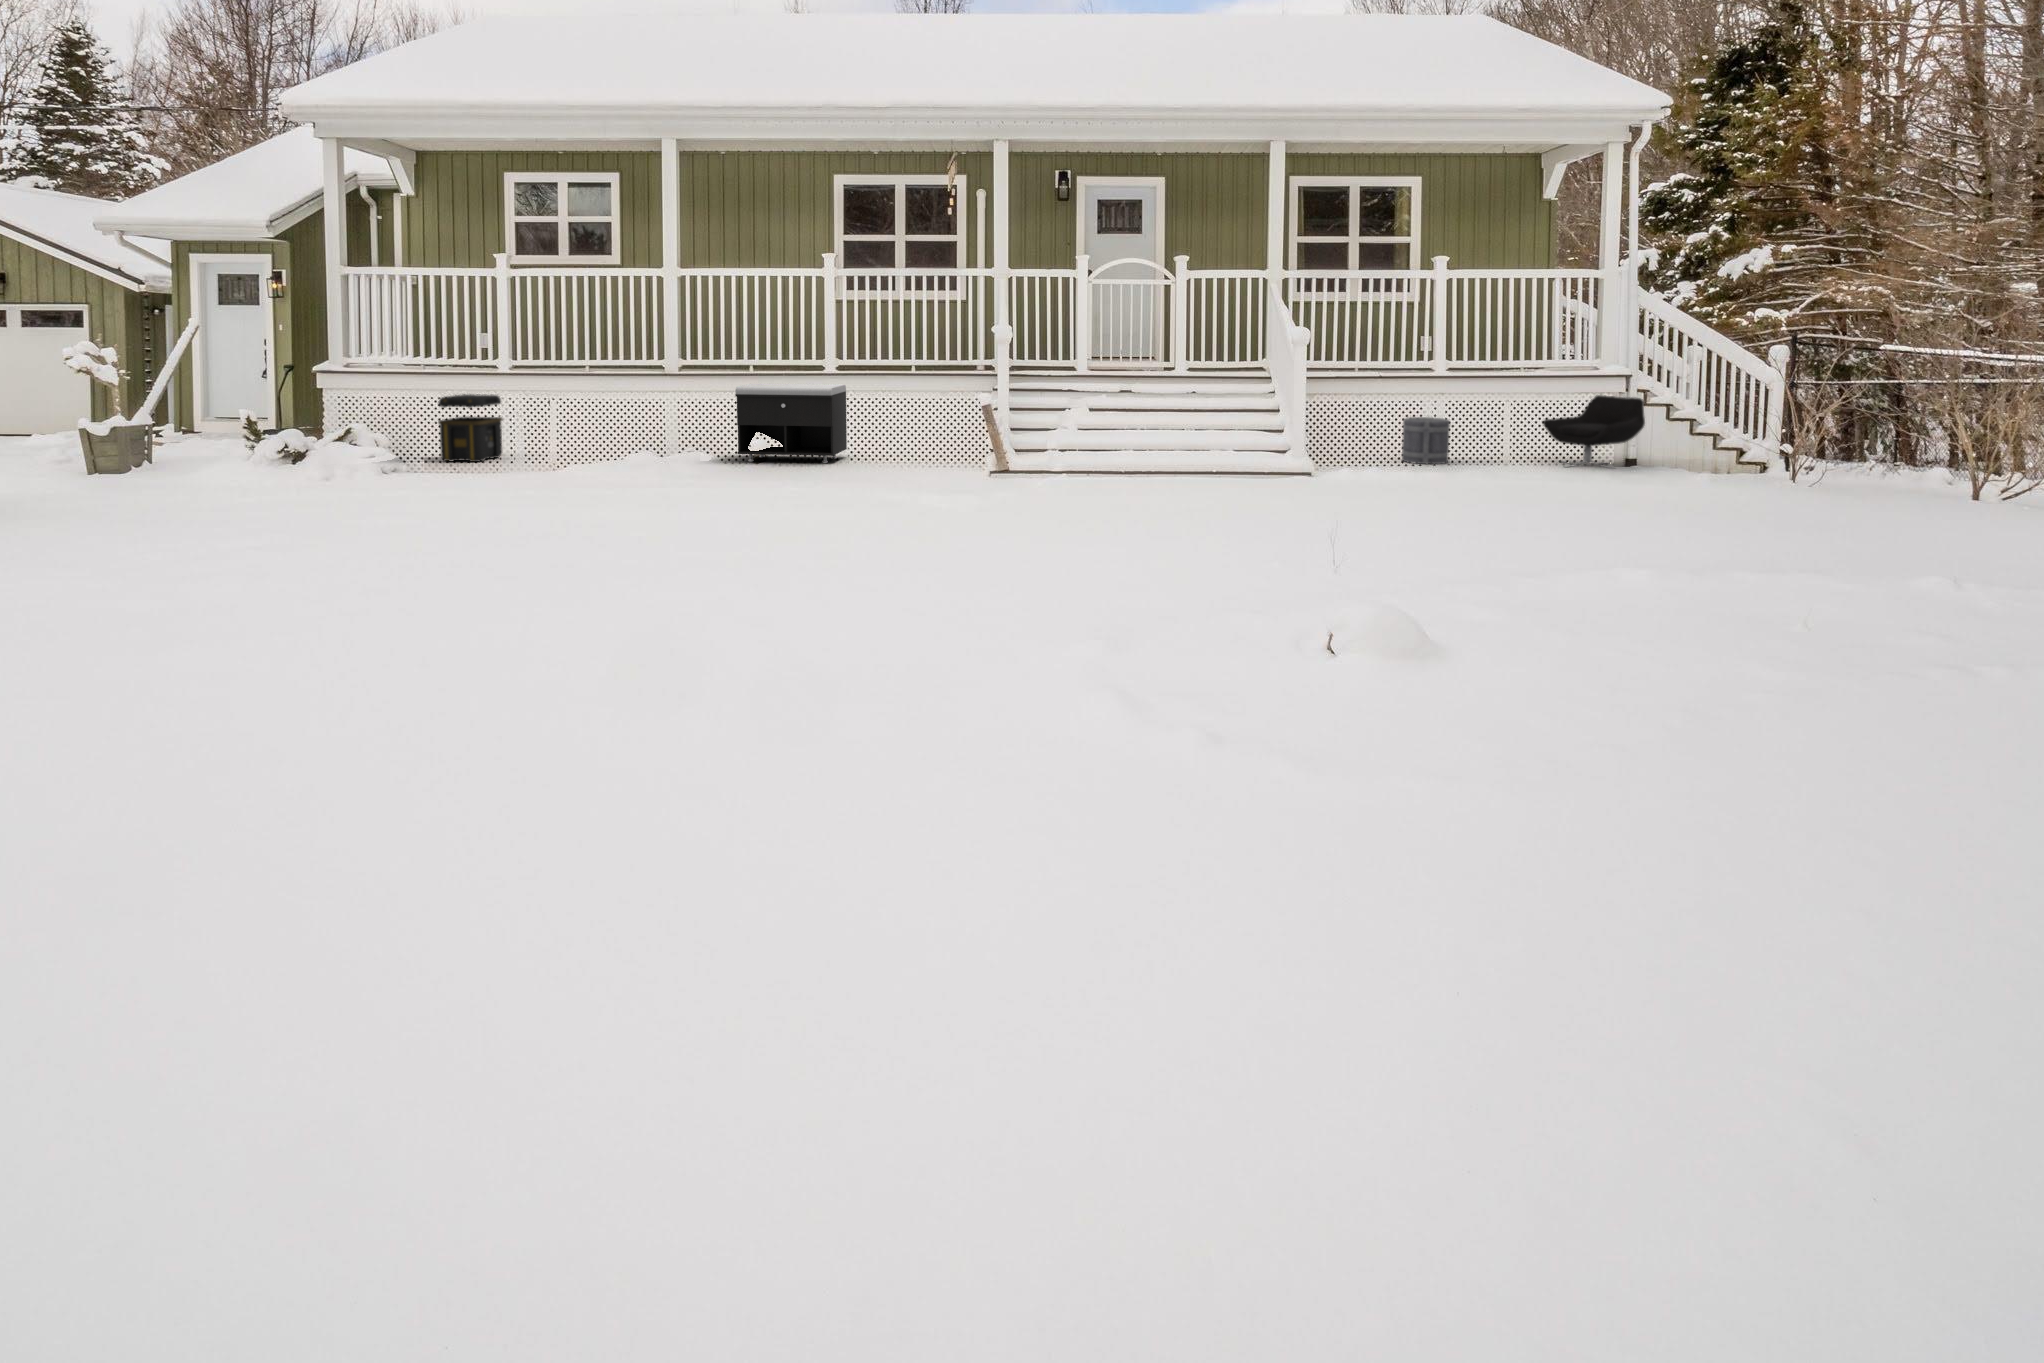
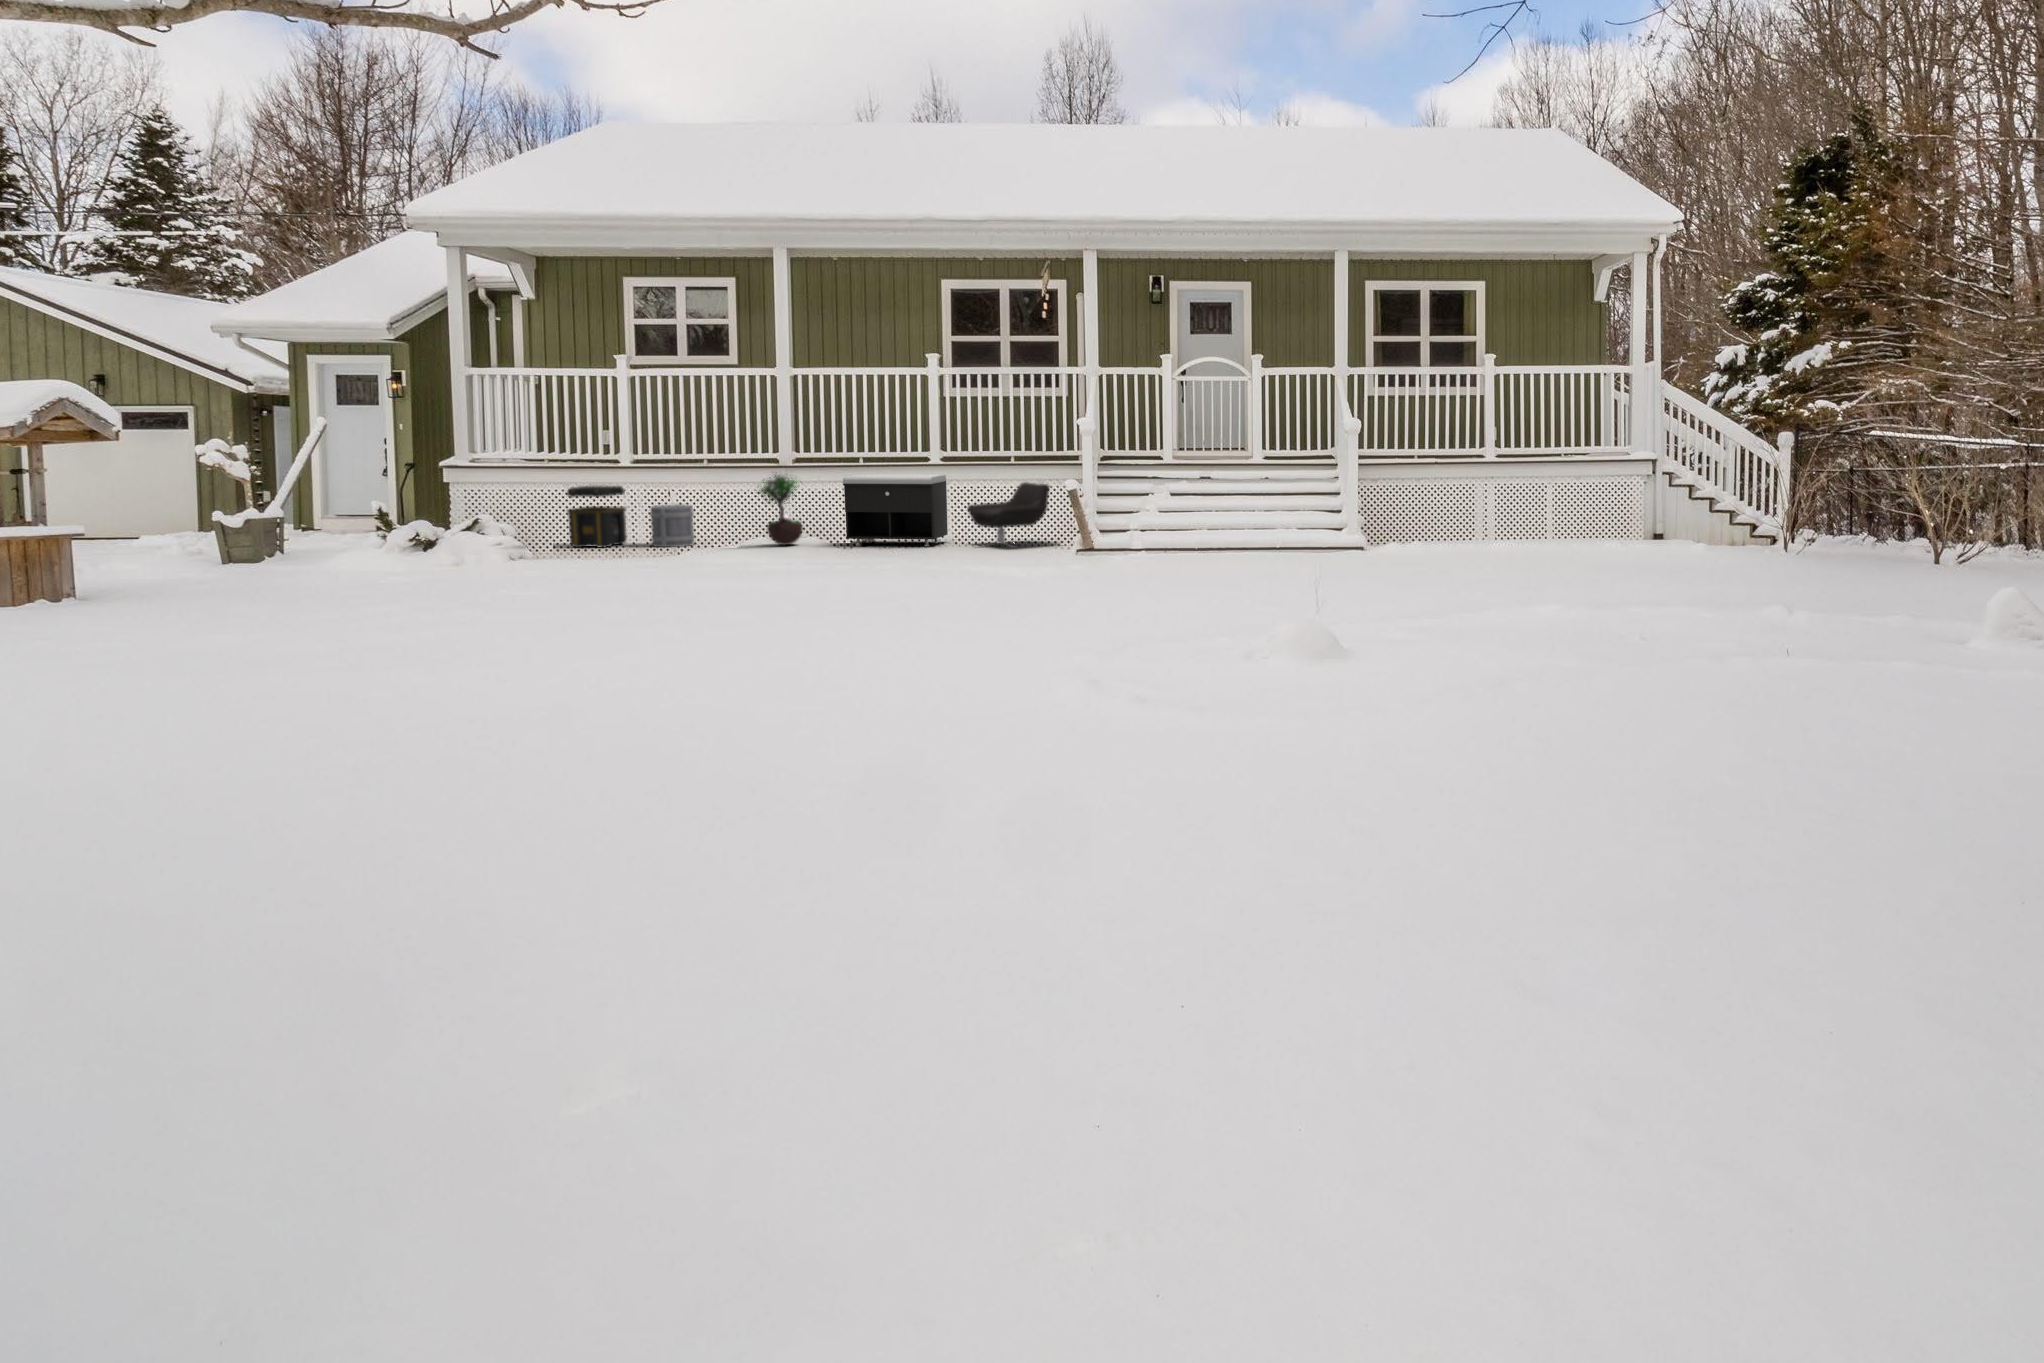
potted tree: none [641,375,692,460] -> present [758,474,803,545]
lounge chair: present [1543,395,1645,466] -> present [968,482,1050,546]
bucket: present [1402,417,1450,464] -> present [650,504,695,547]

